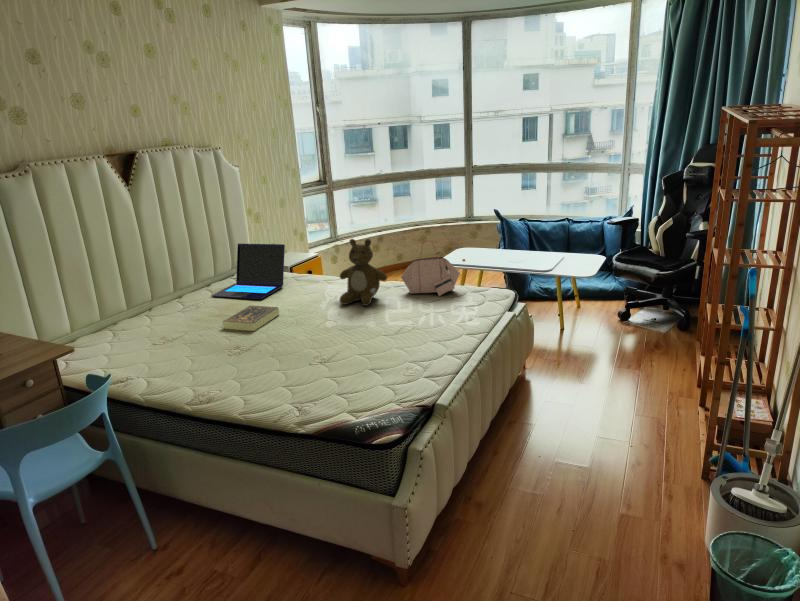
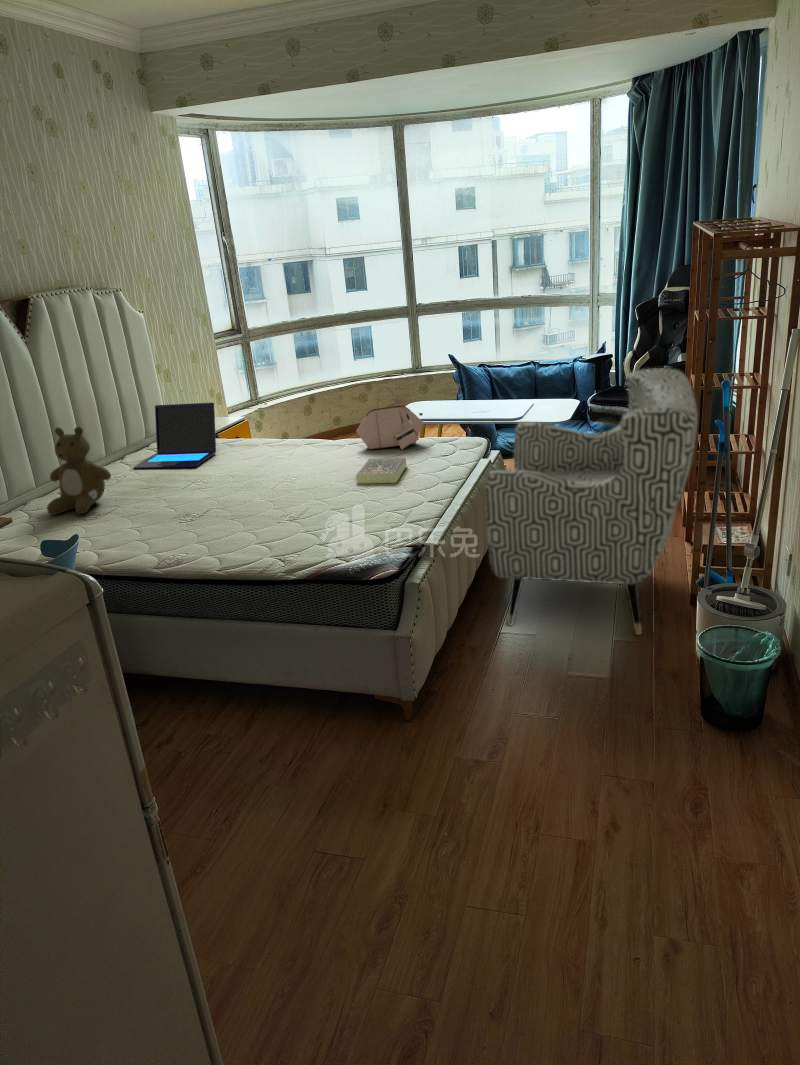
teddy bear: present [340,239,387,306] -> present [47,427,111,515]
armchair: none [501,243,723,509] -> present [485,368,698,635]
book: present [223,306,279,331] -> present [356,458,406,483]

